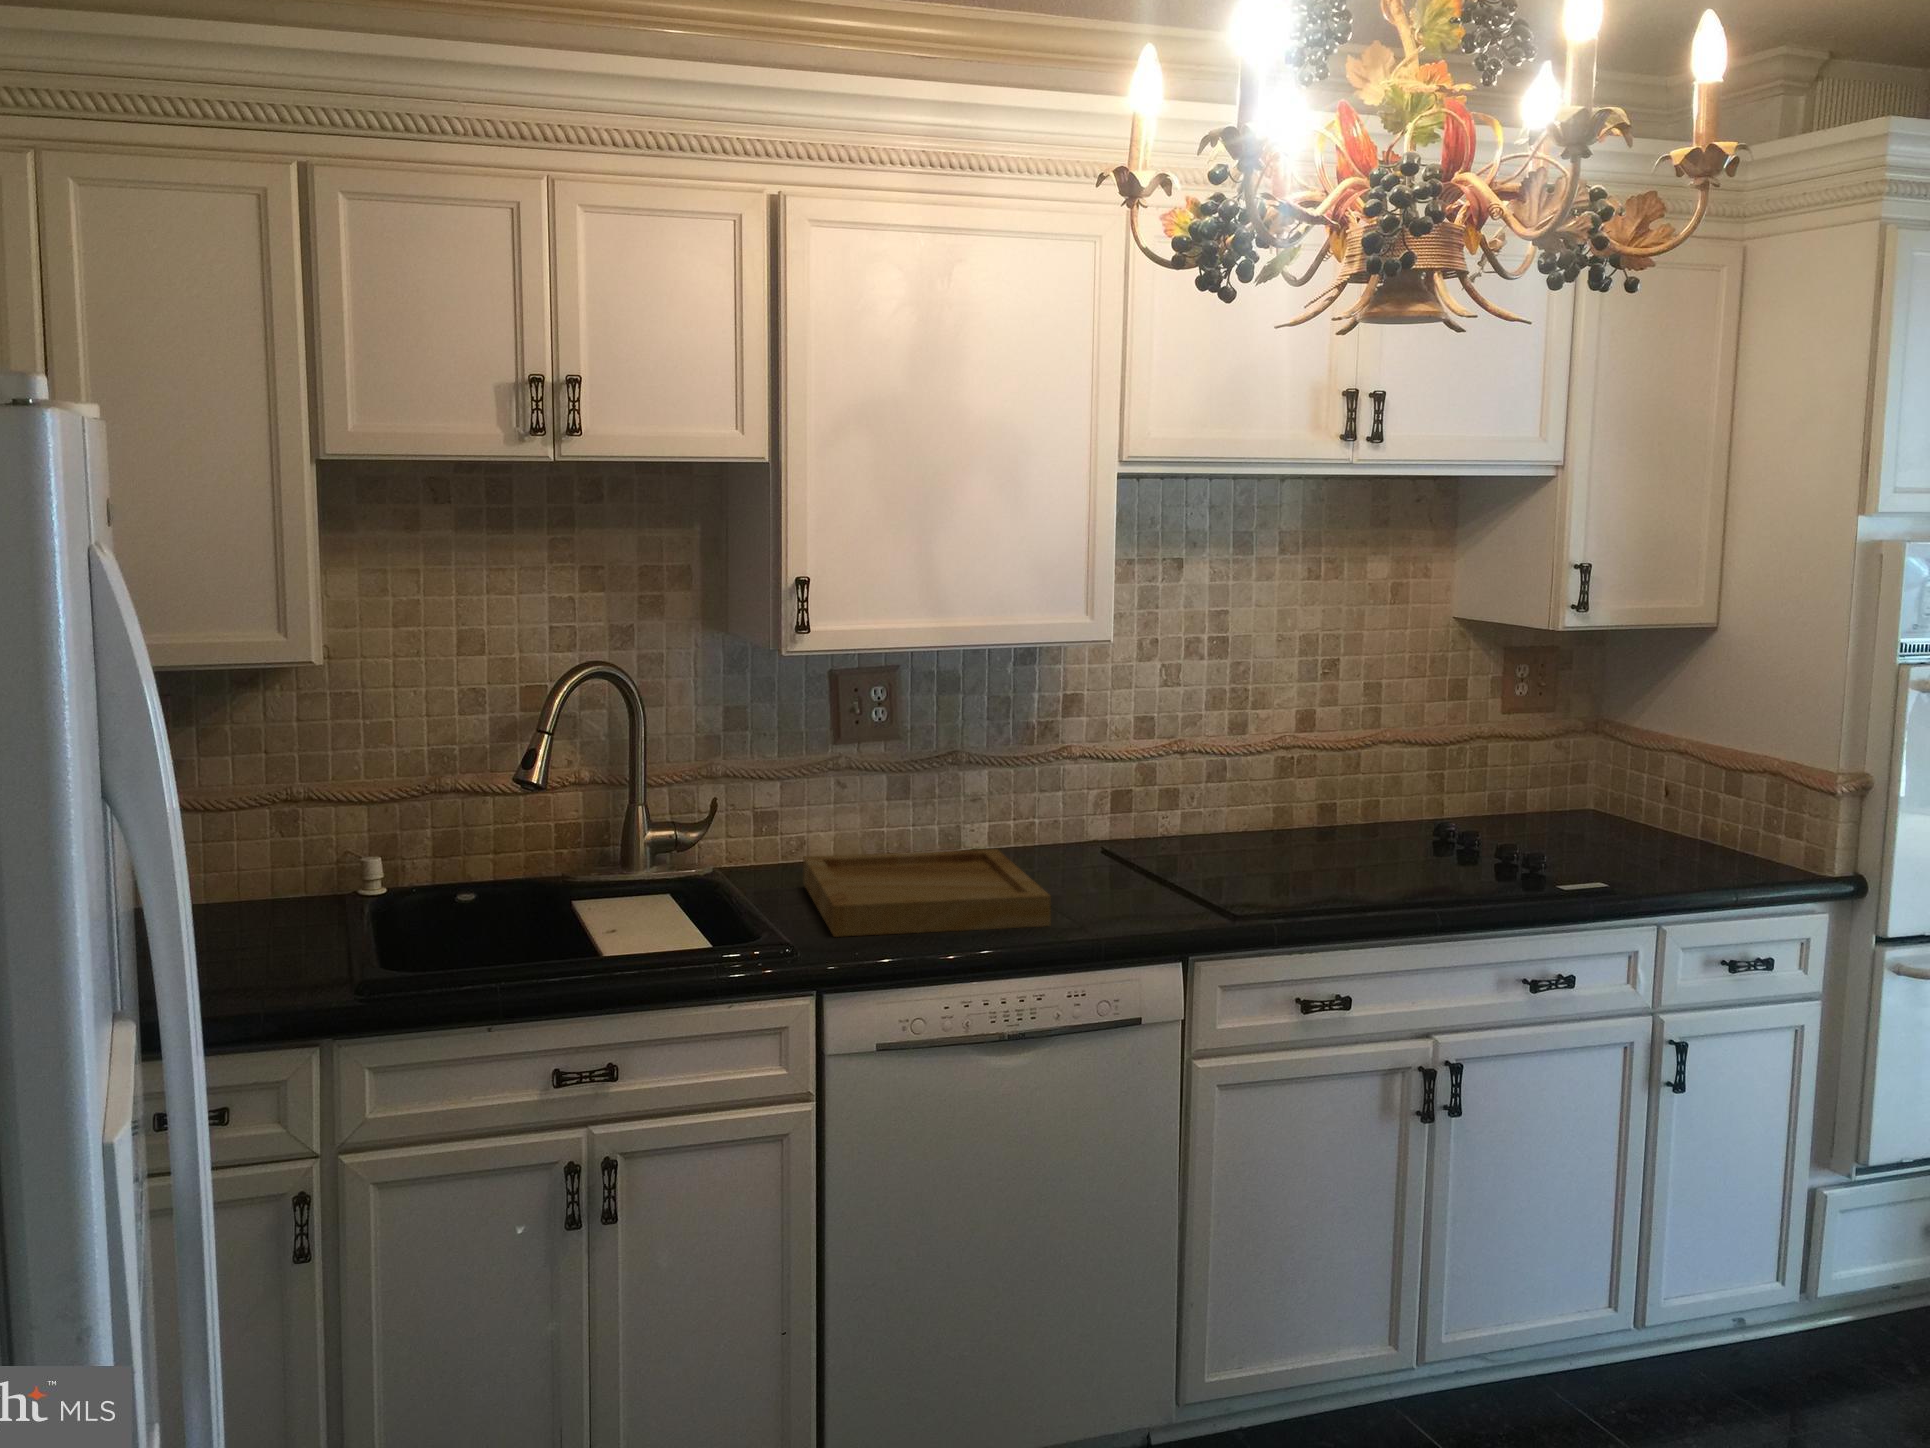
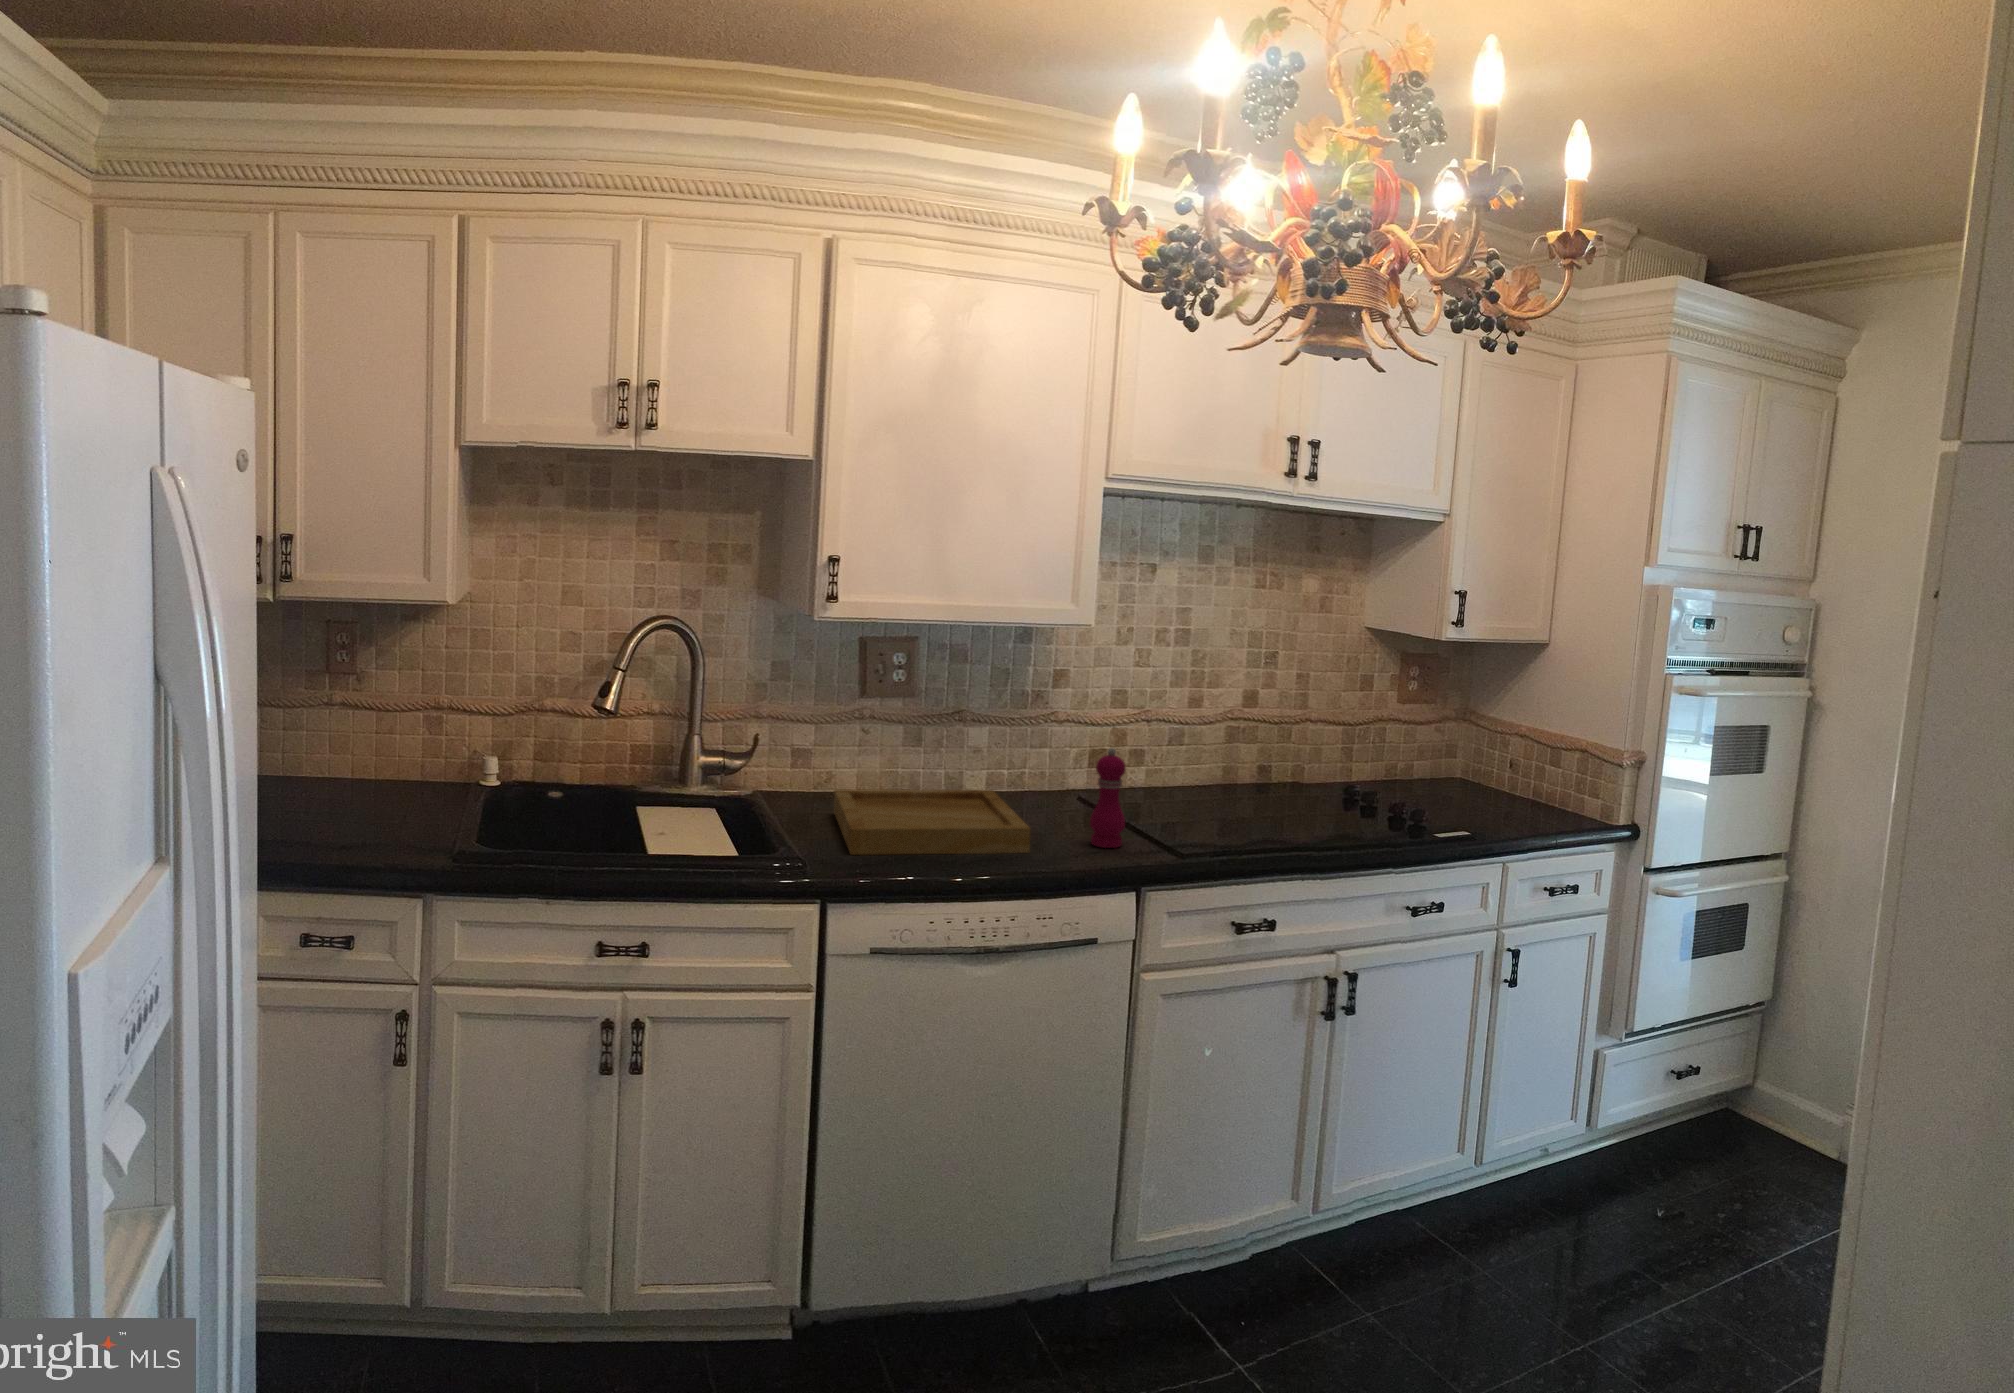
pepper mill: none [1122,793,1166,916] -> present [1090,748,1126,848]

